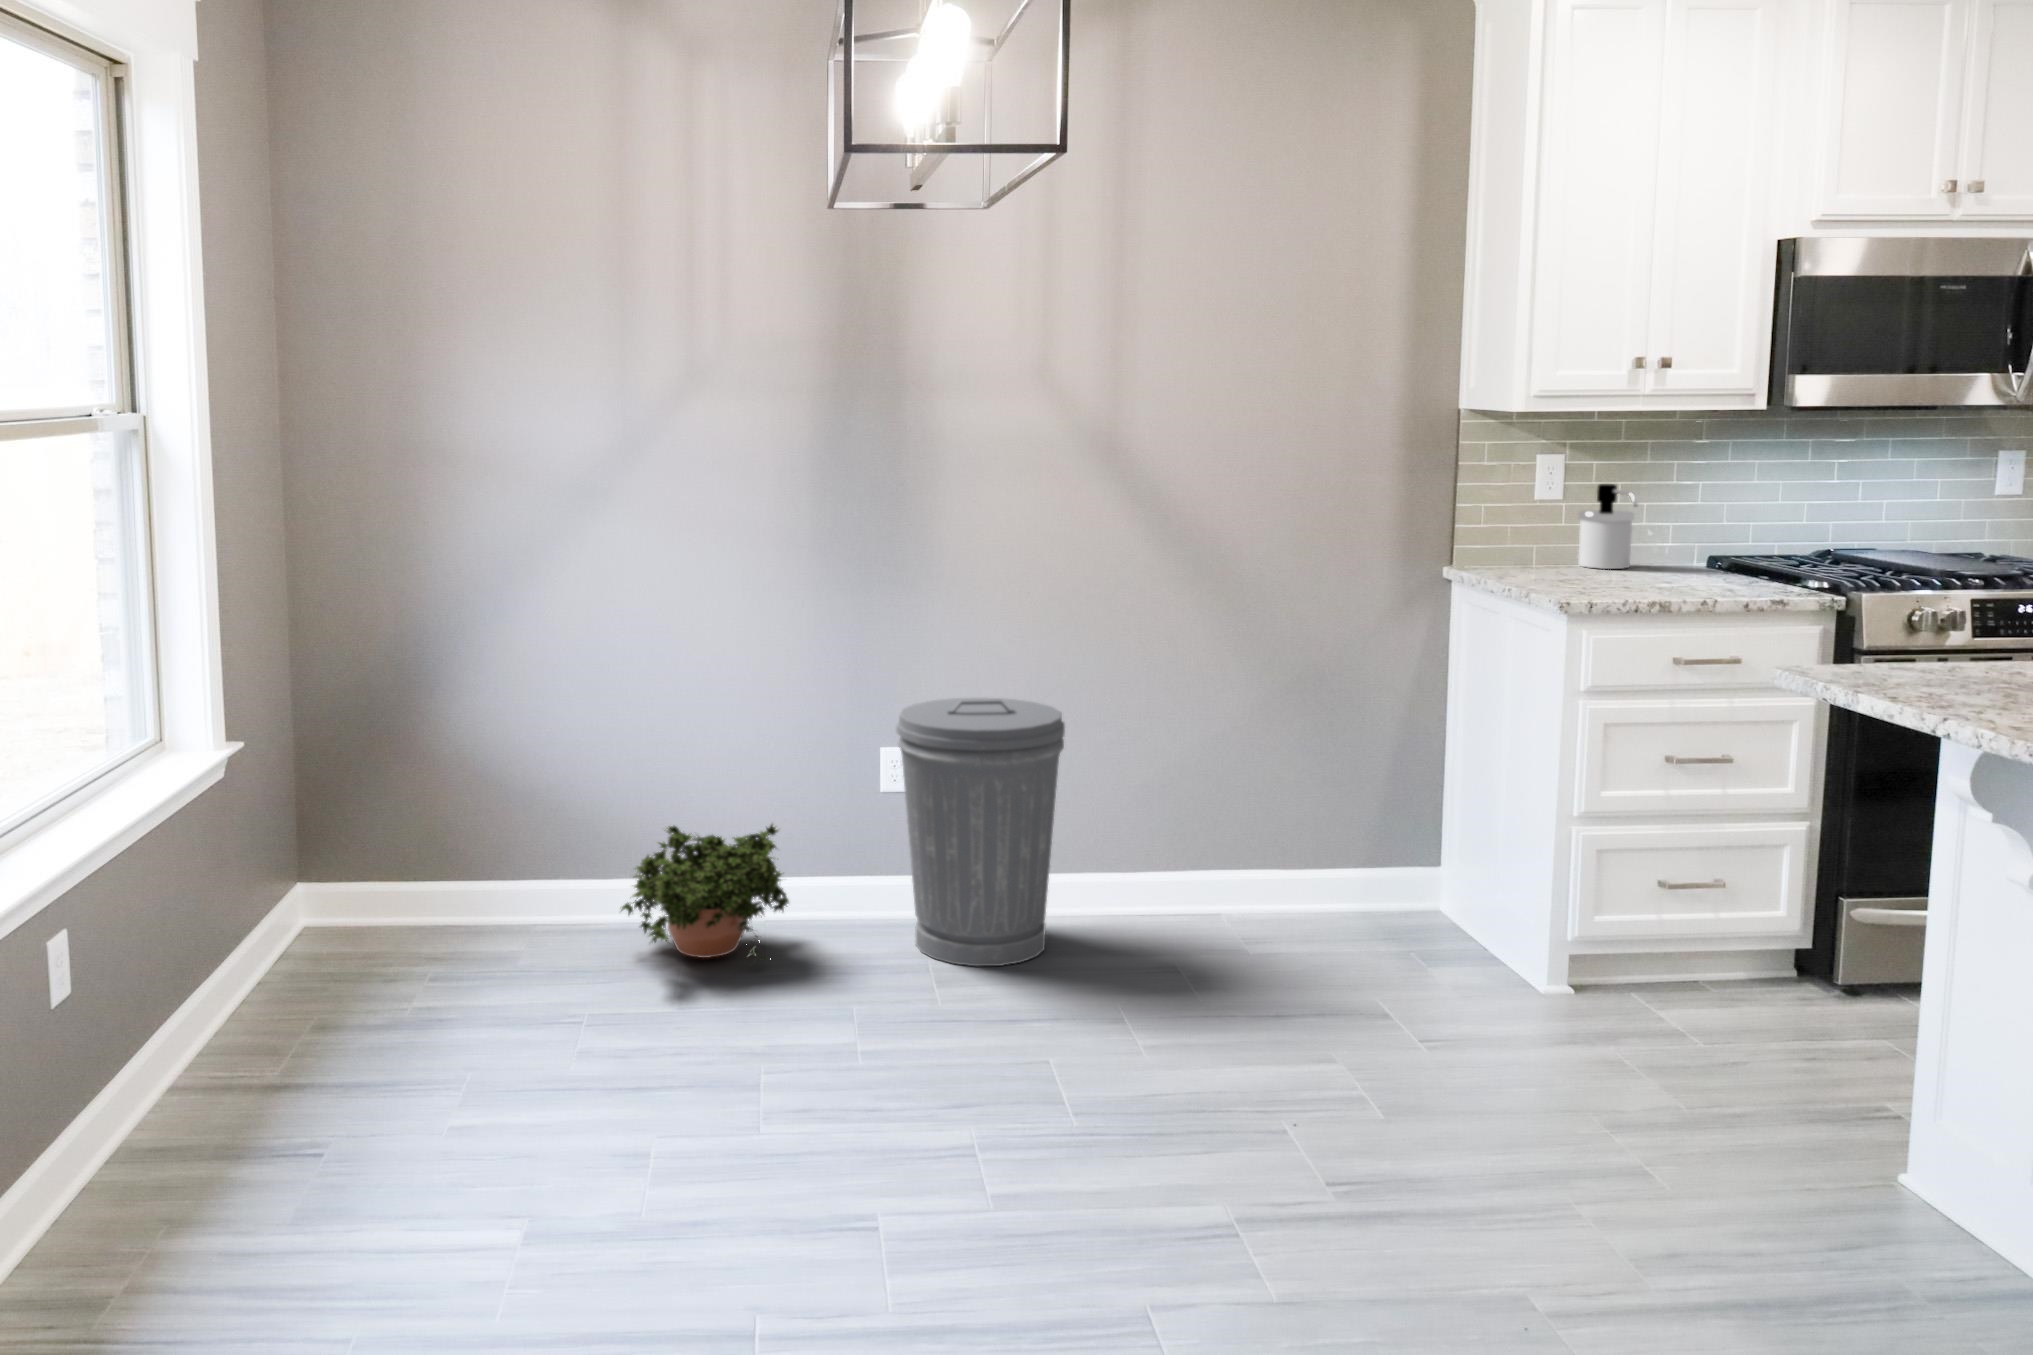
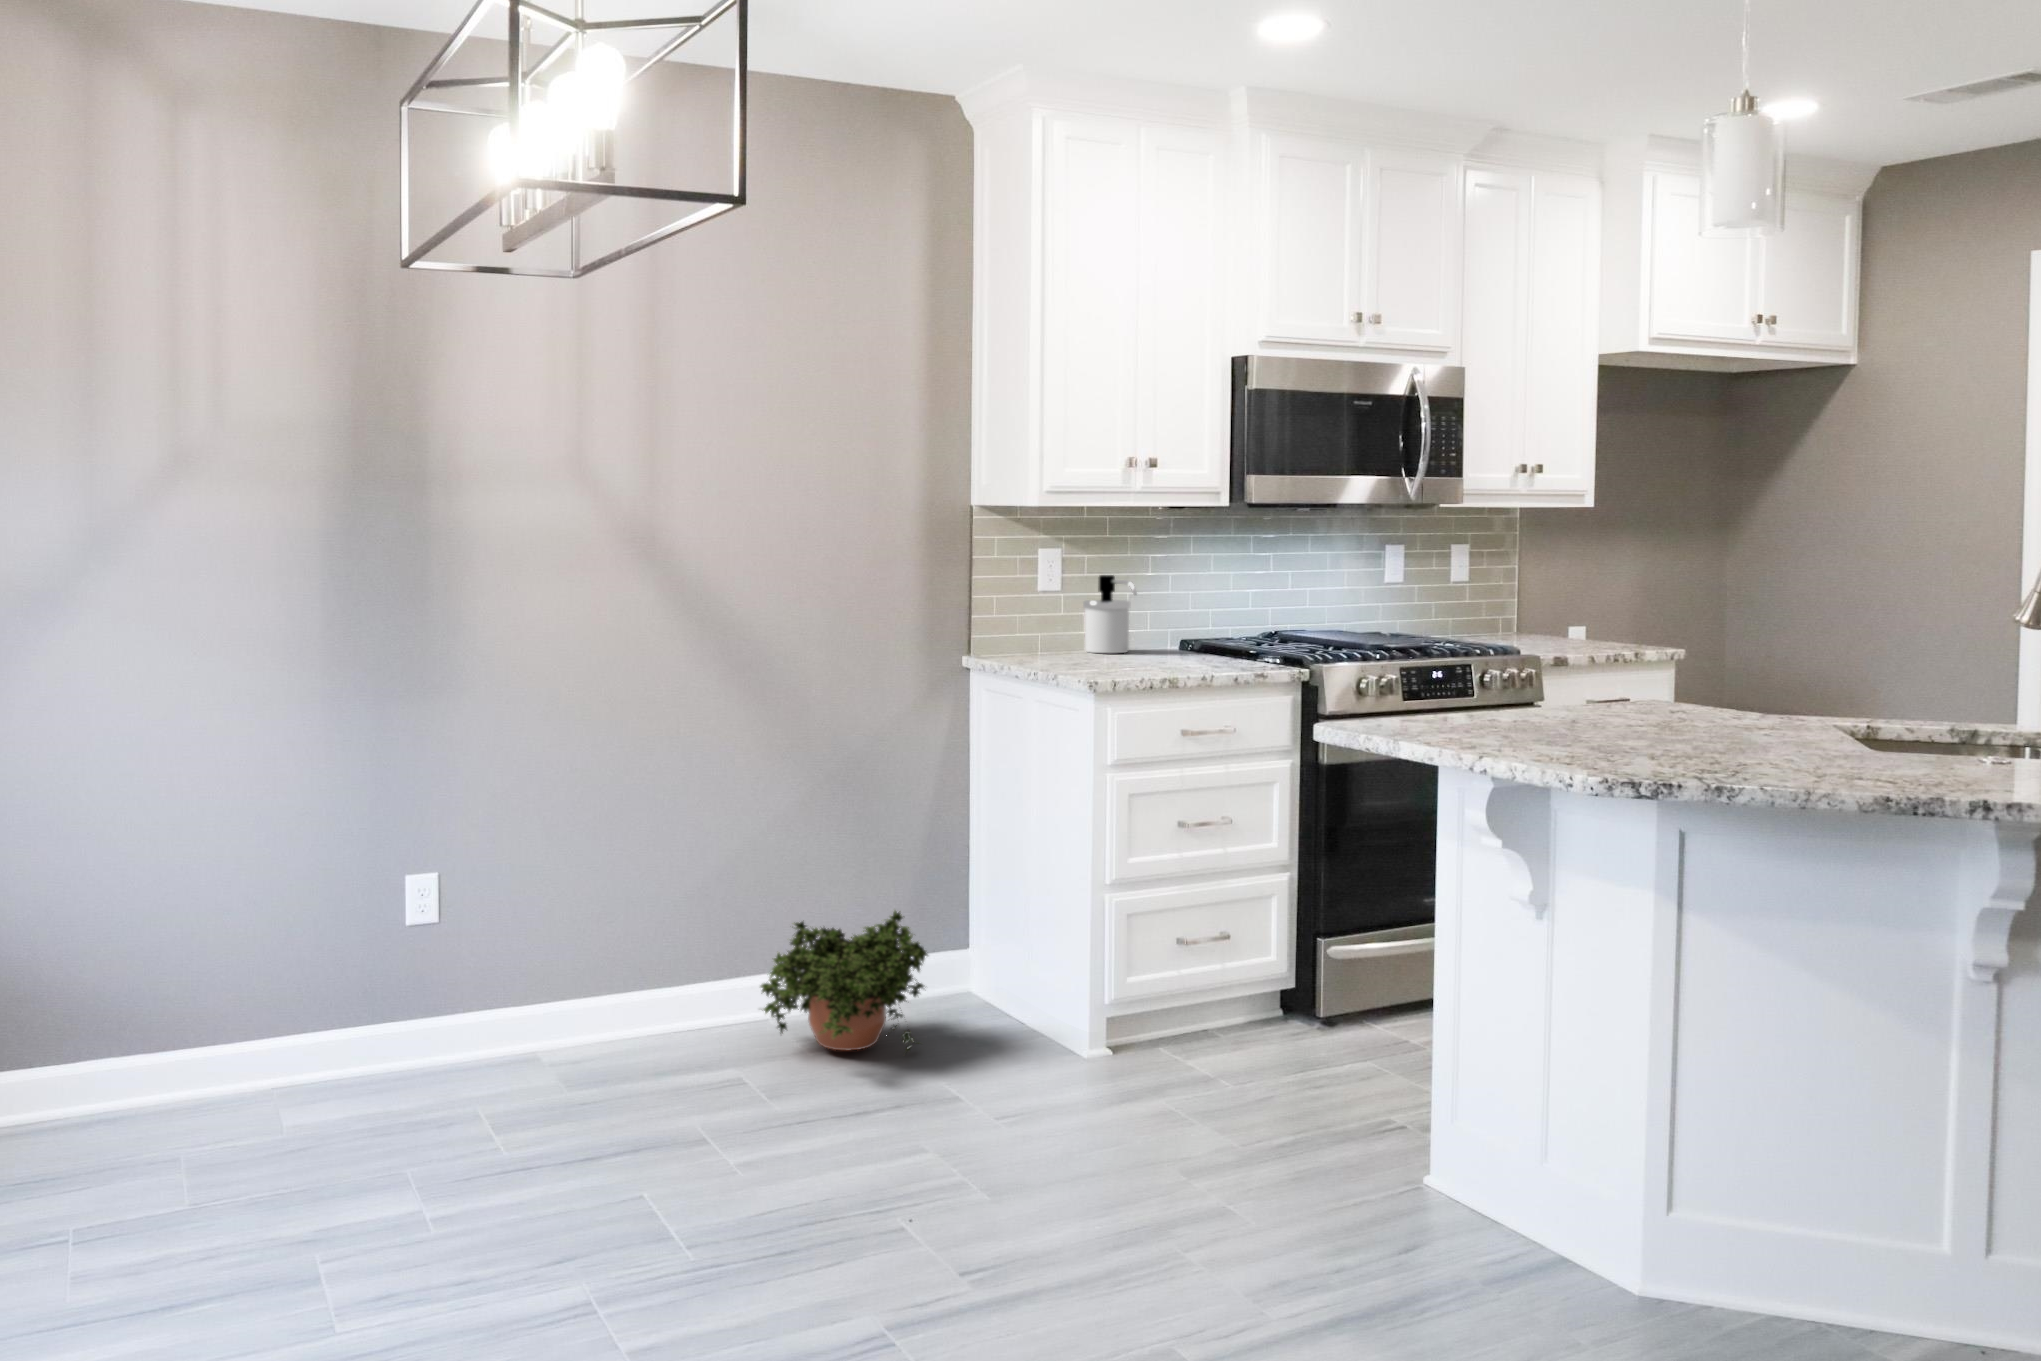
trash can: present [896,698,1065,966] -> none [434,814,621,1113]
potted plant: present [621,824,789,959] -> present [761,911,928,1050]

